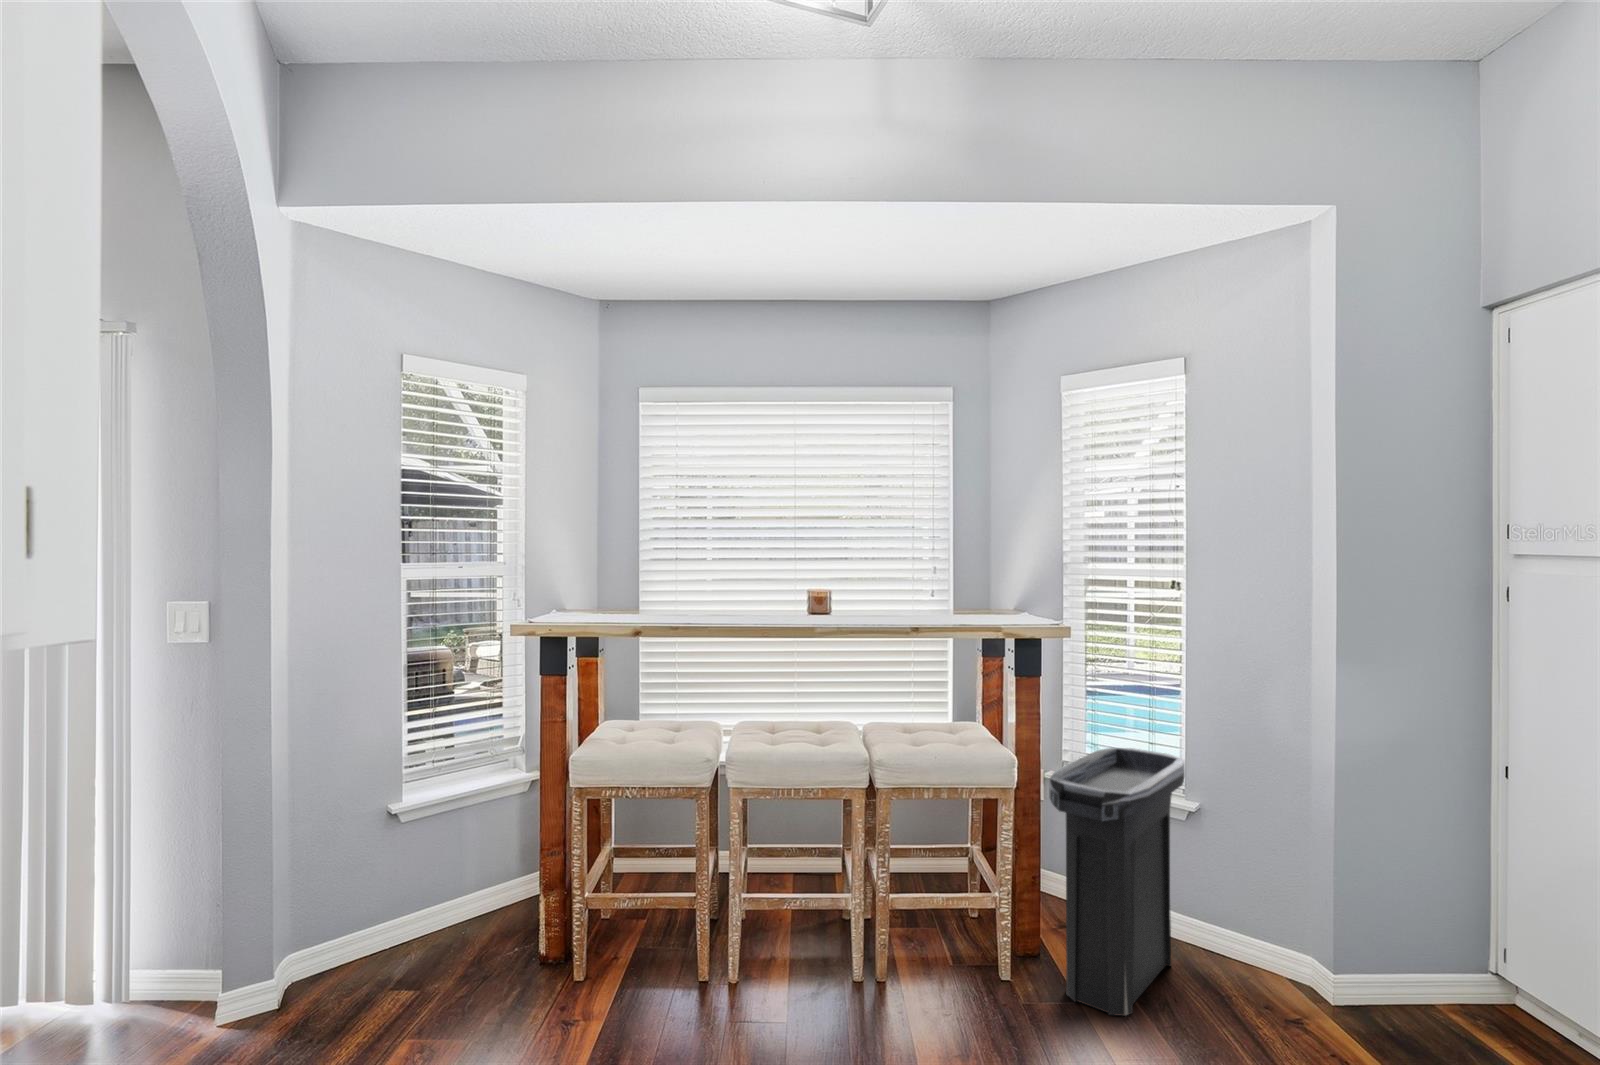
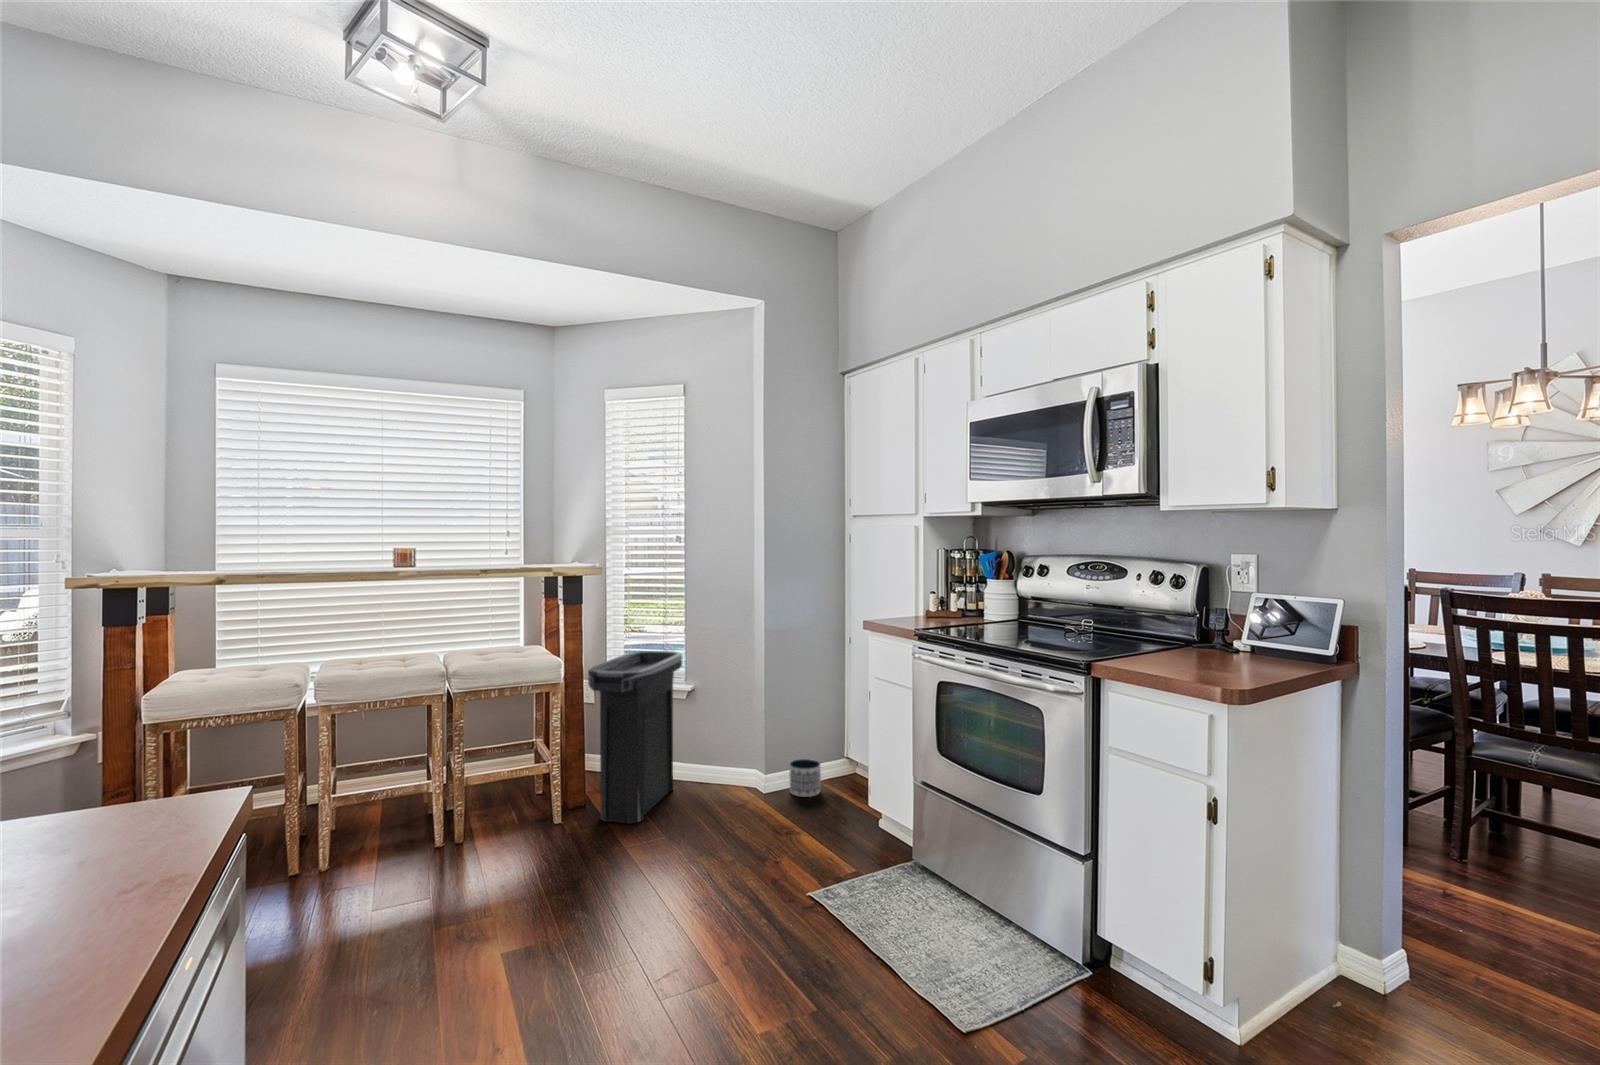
planter: none [1384,966,1449,1041] -> present [790,759,821,797]

